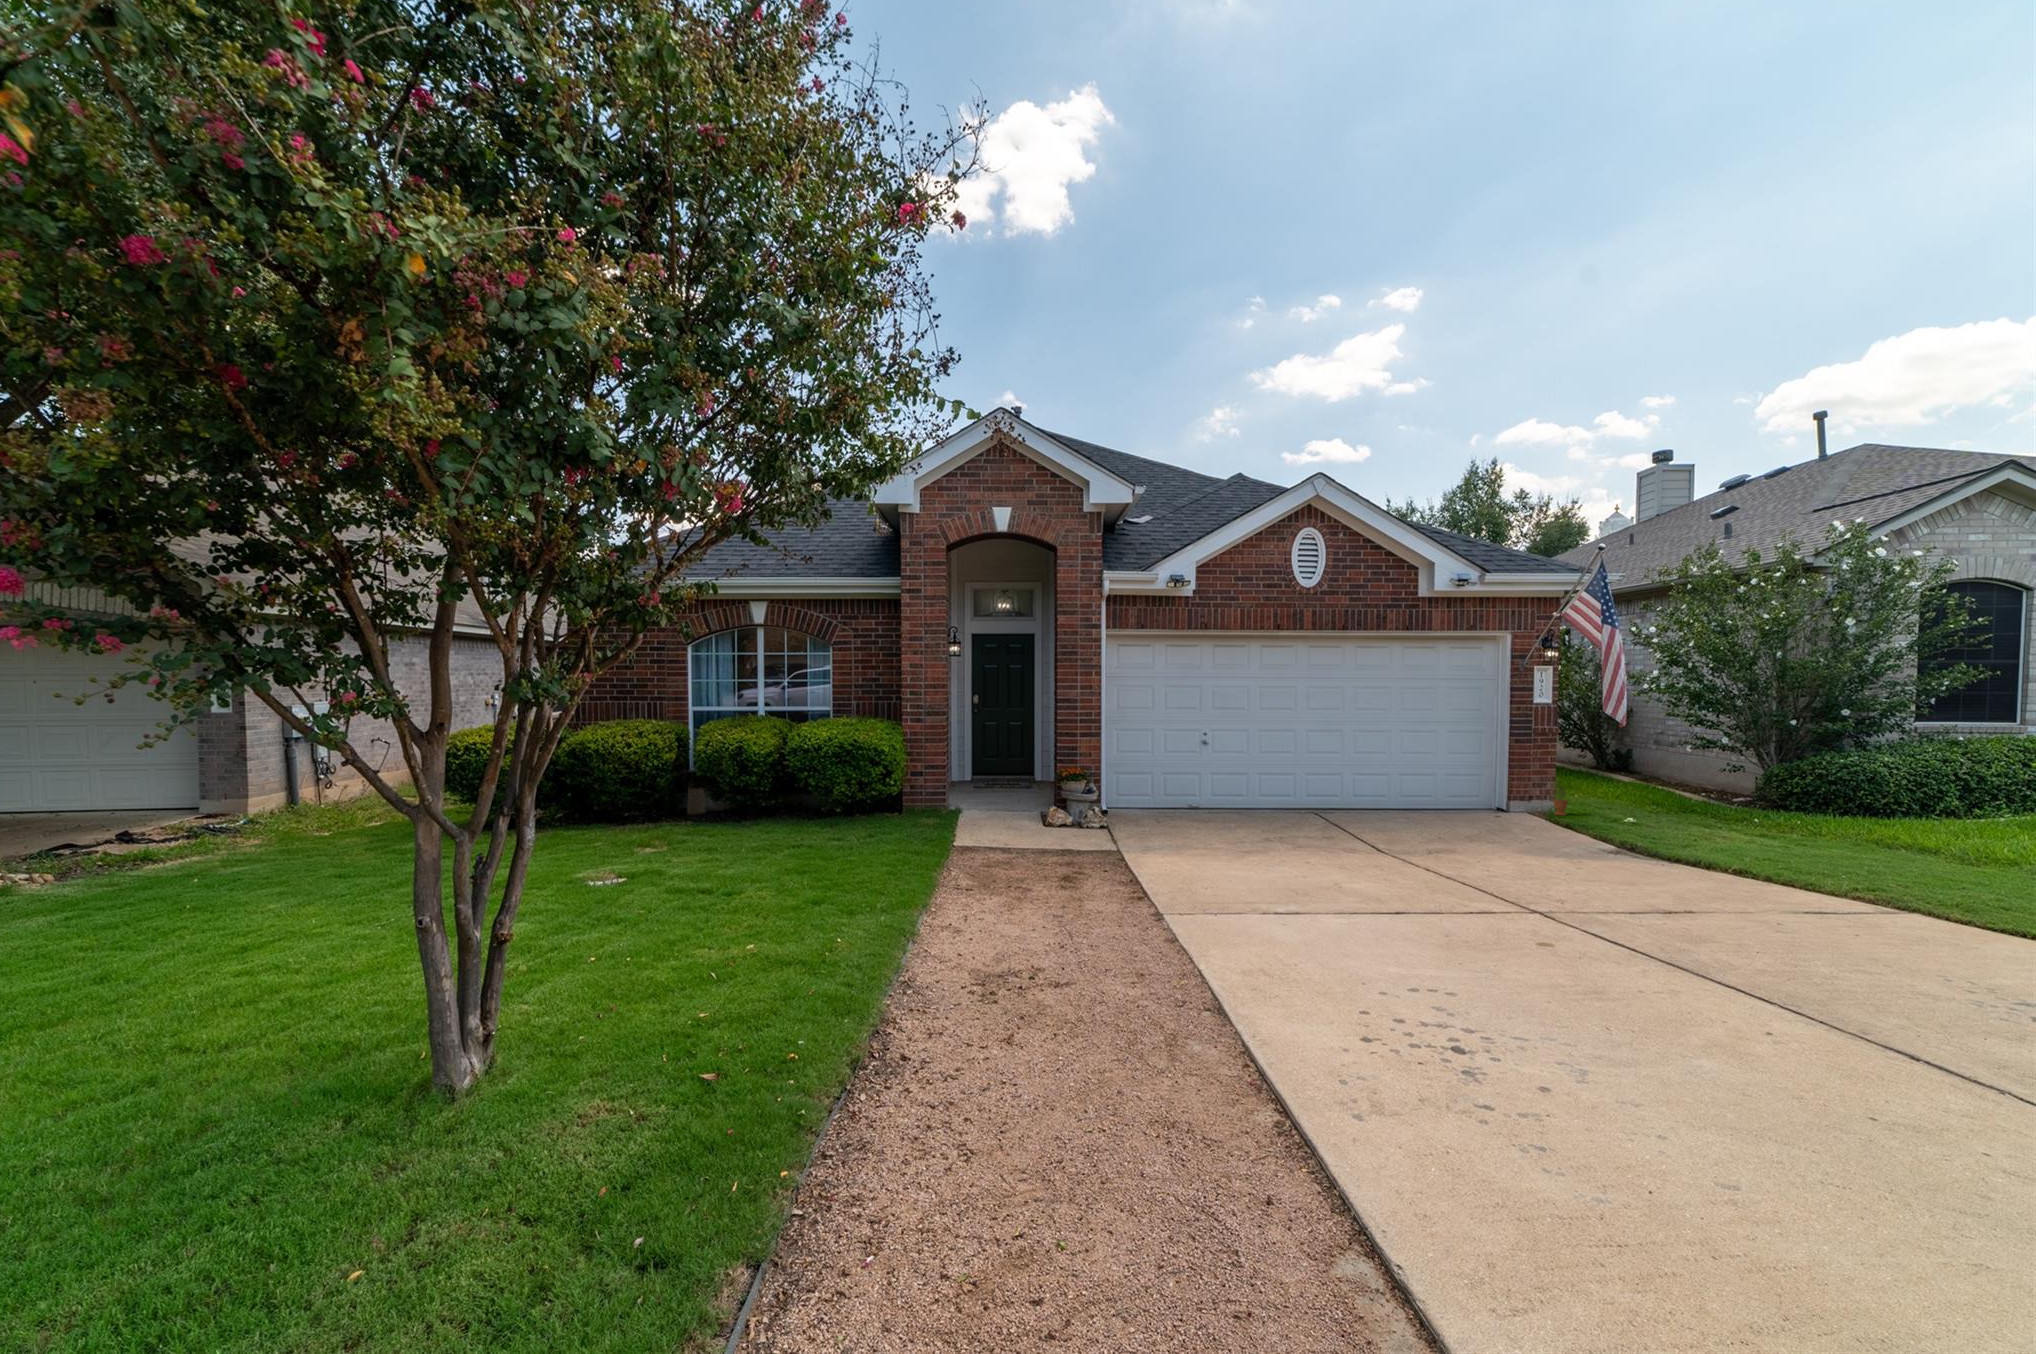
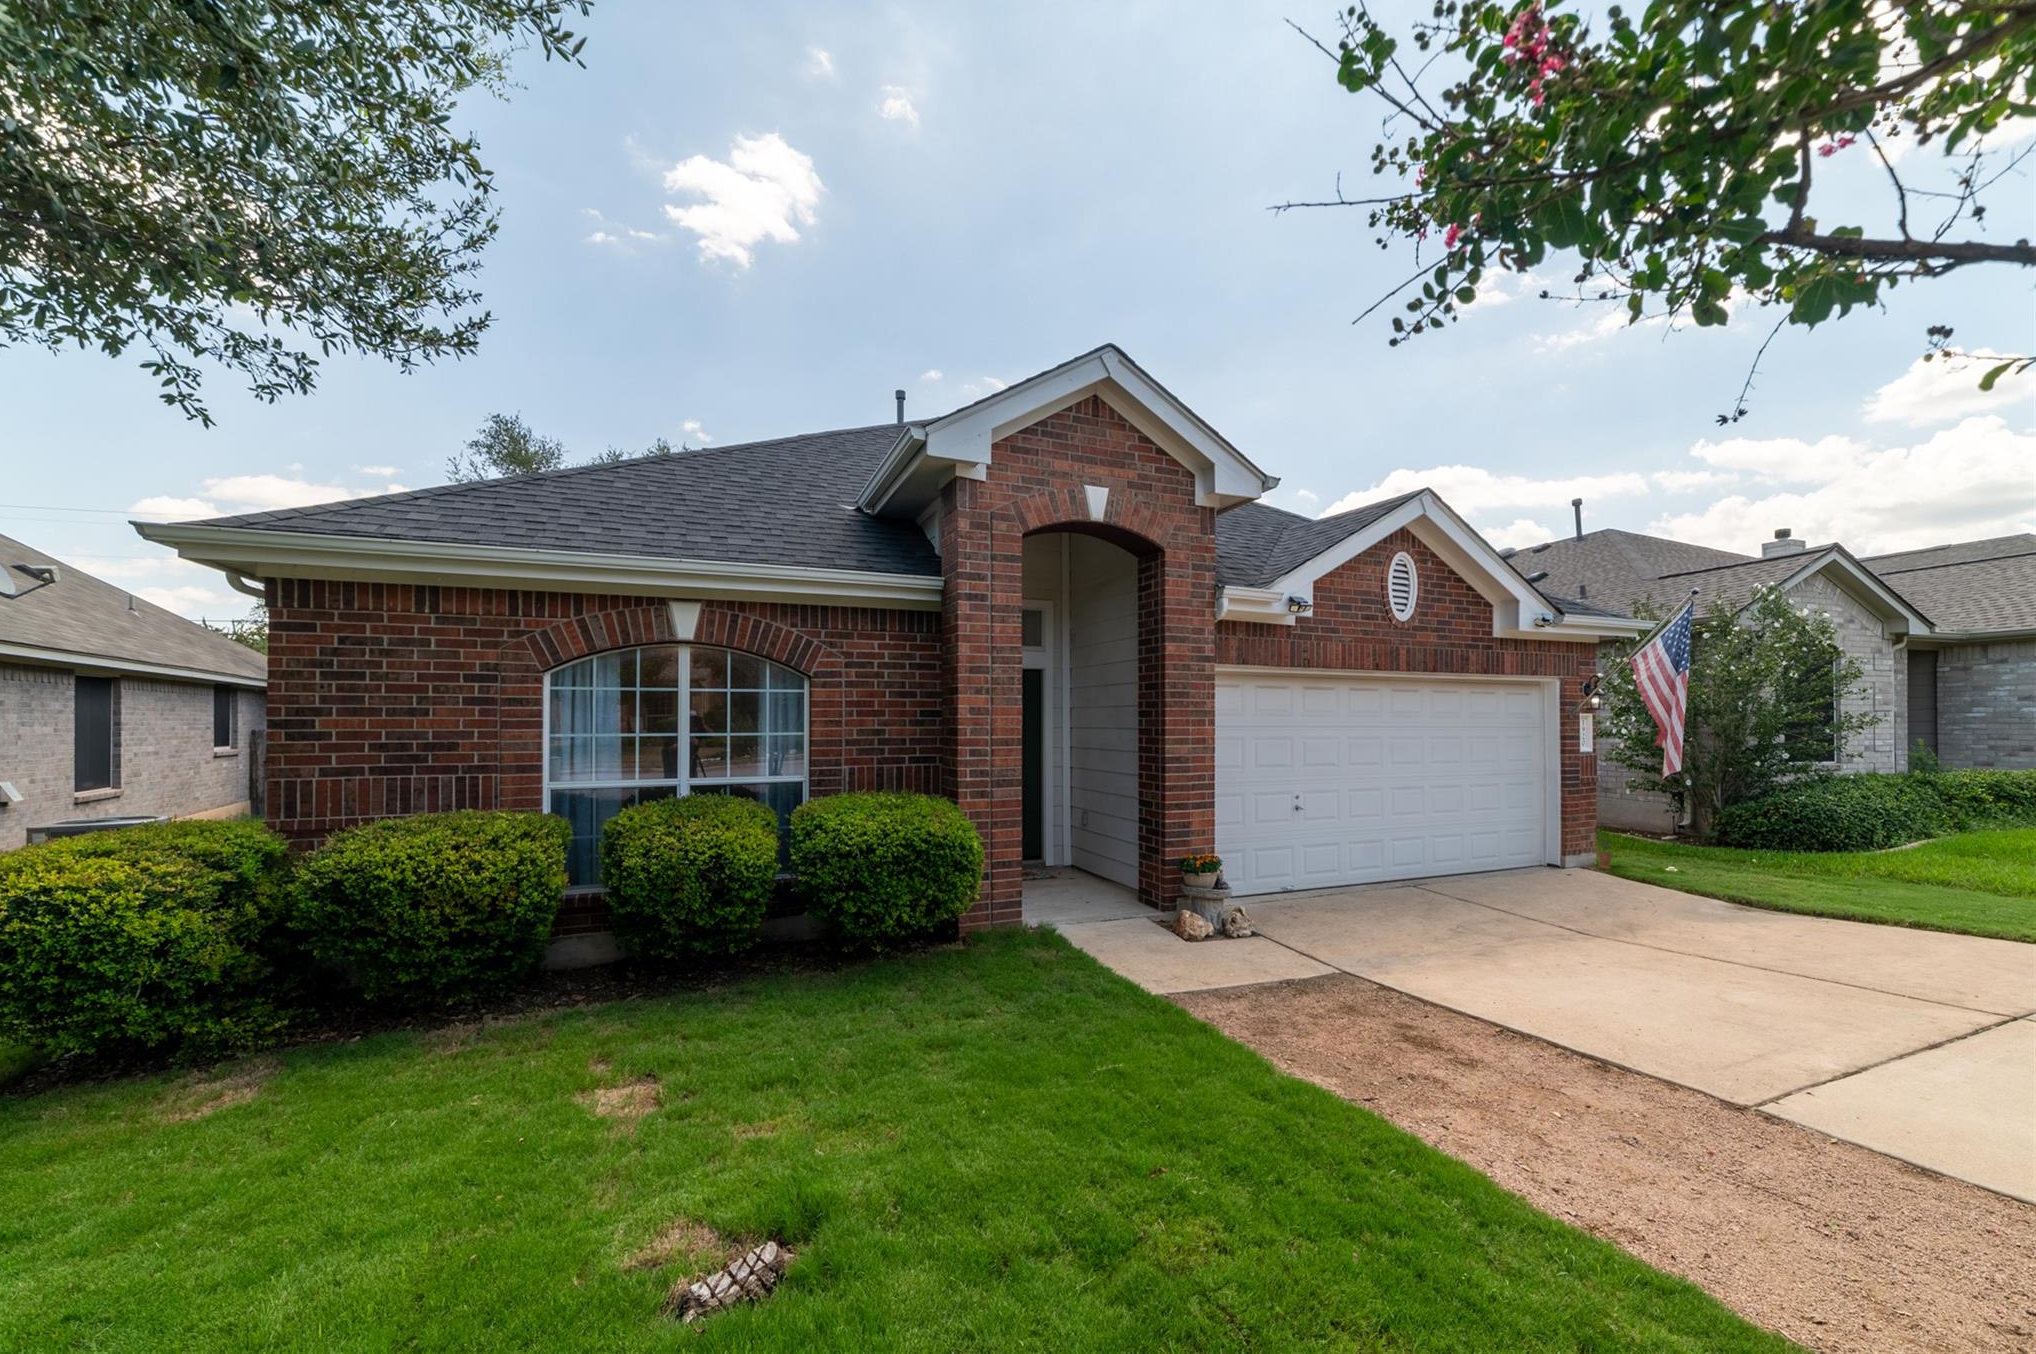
watering can: present [687,785,706,815] -> none [561,916,599,990]

